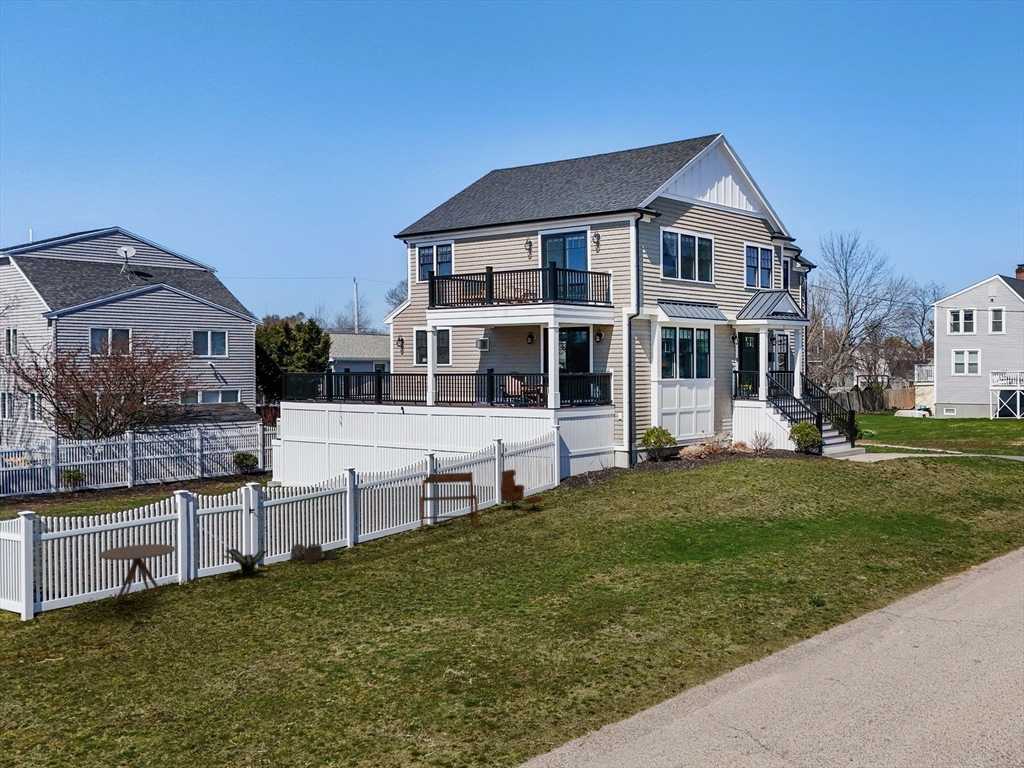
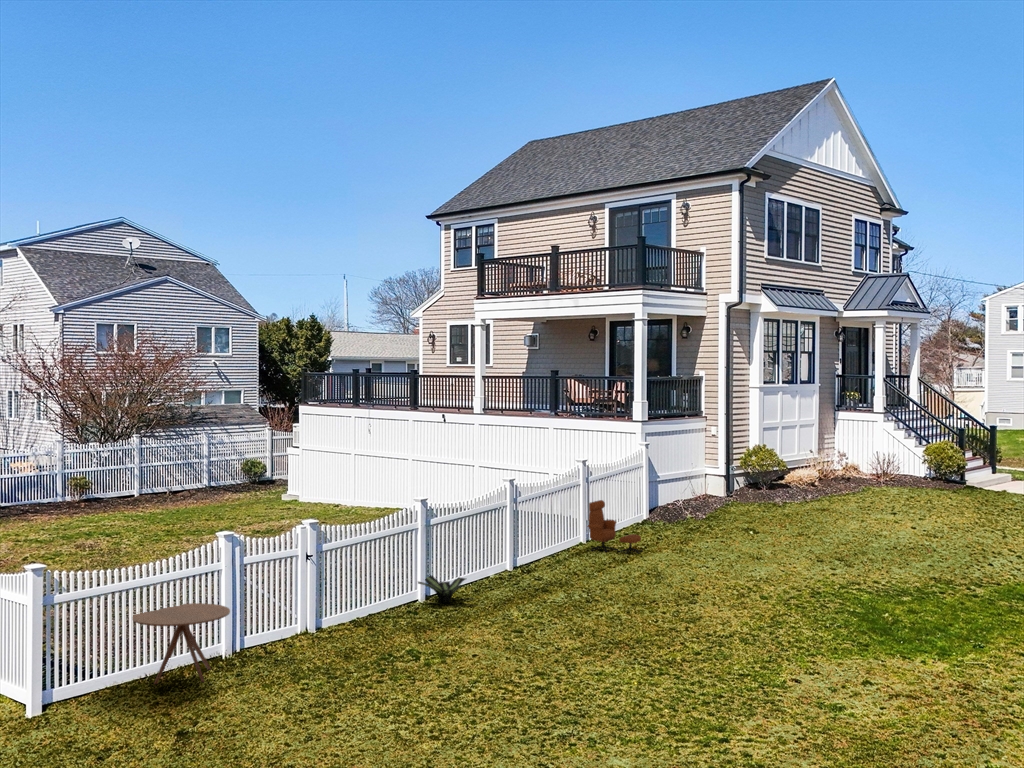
bench: present [420,472,478,530] -> none [497,504,574,580]
woven basket: present [291,544,337,563] -> none [354,598,415,626]
potted plant: present [223,549,267,574] -> present [418,575,466,604]

